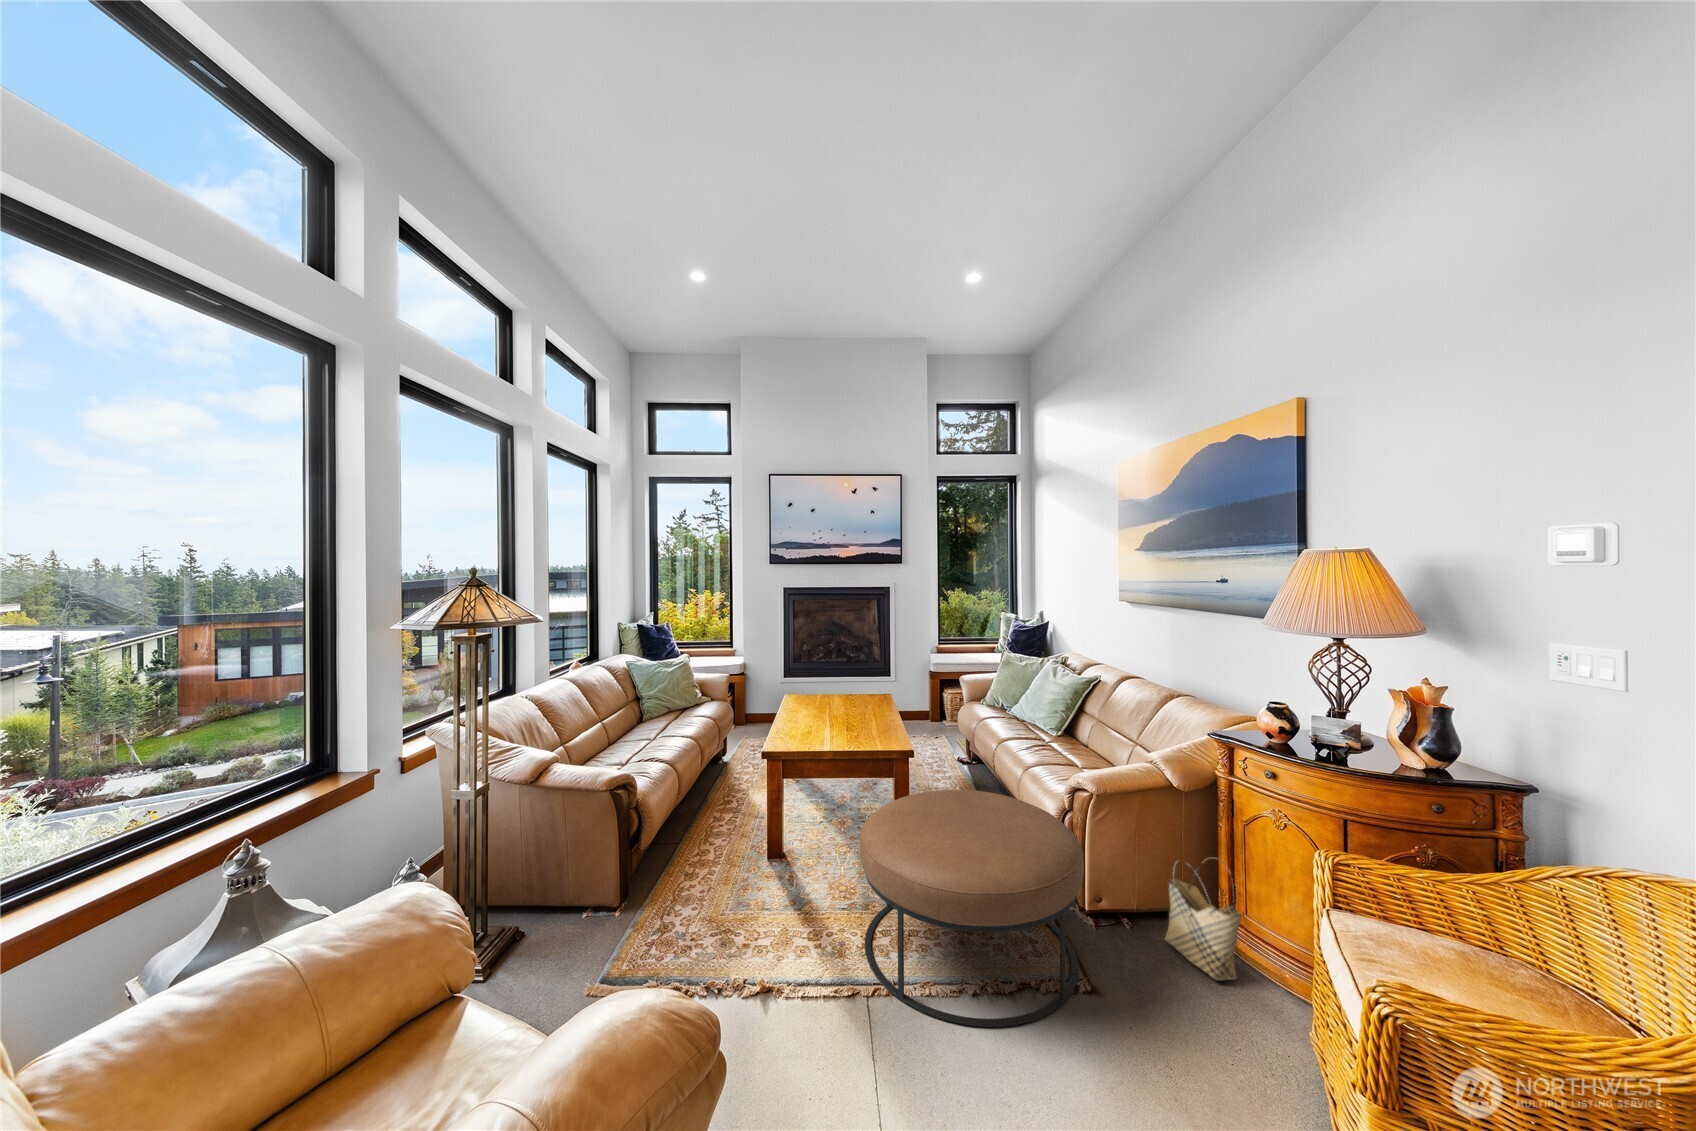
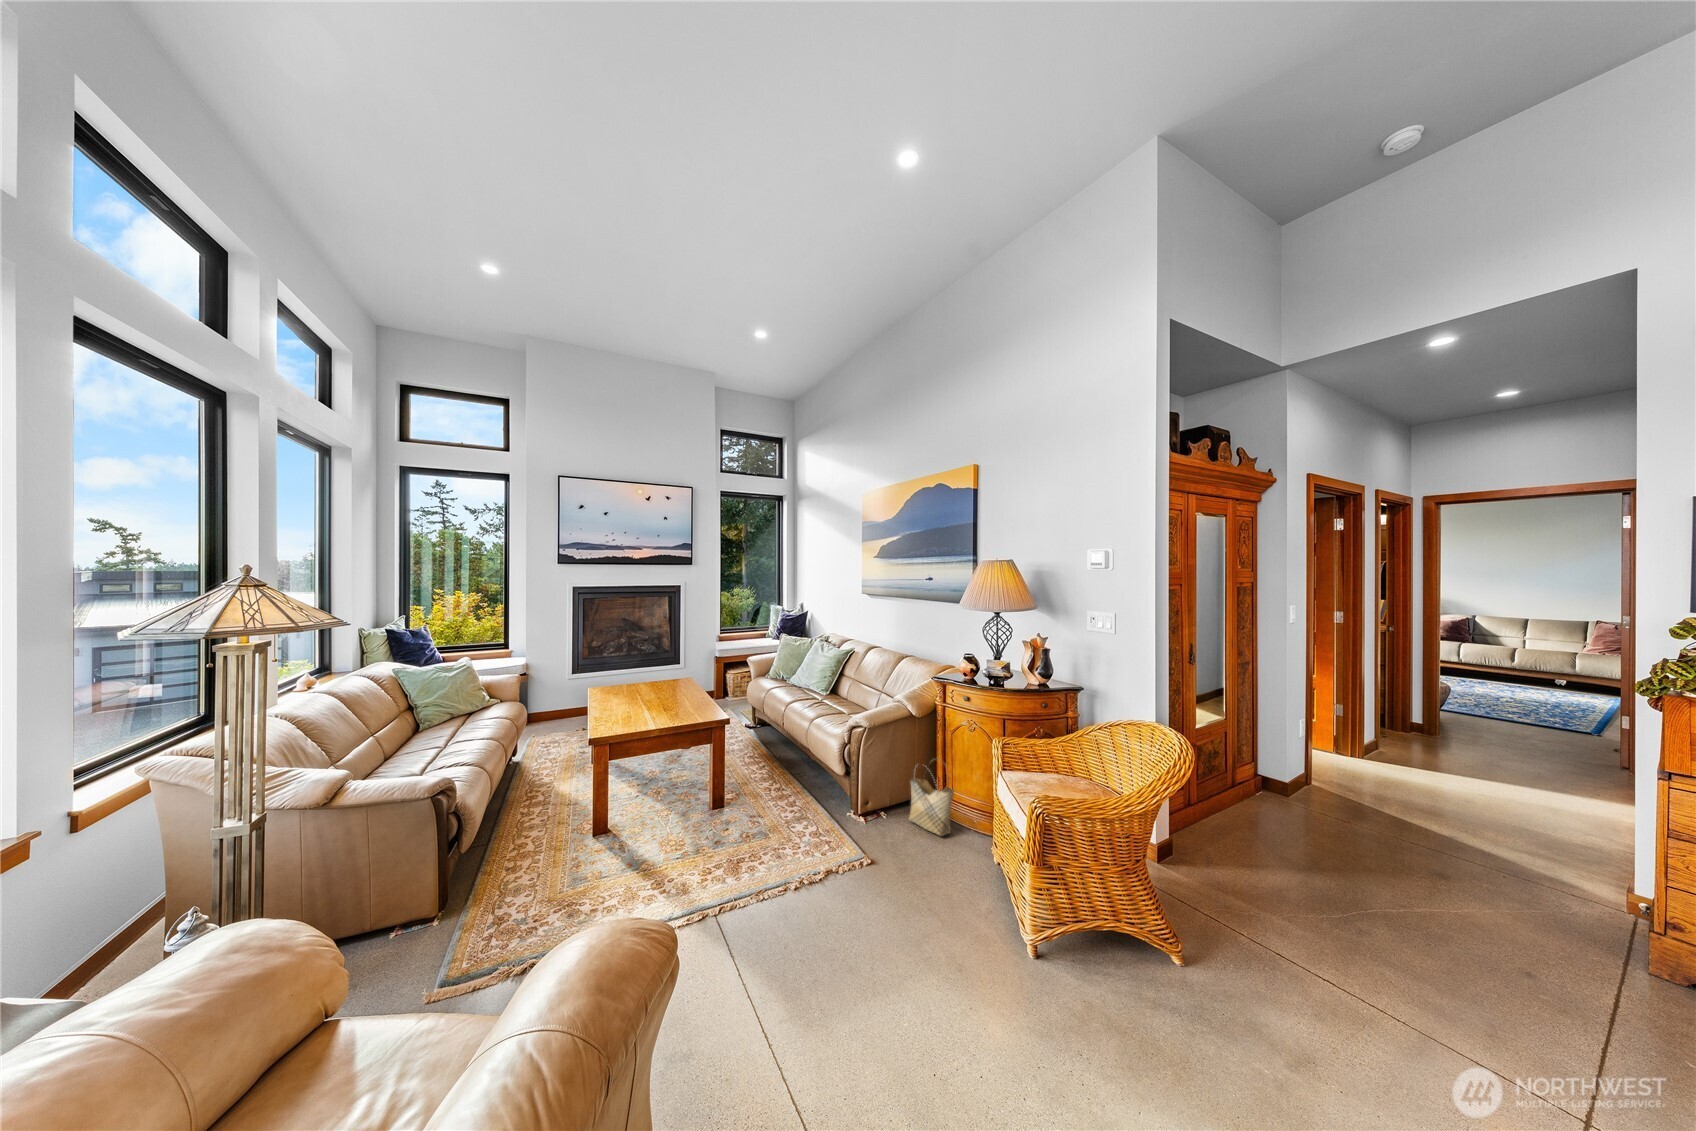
ottoman: present [860,790,1084,1027] -> none [698,741,865,913]

